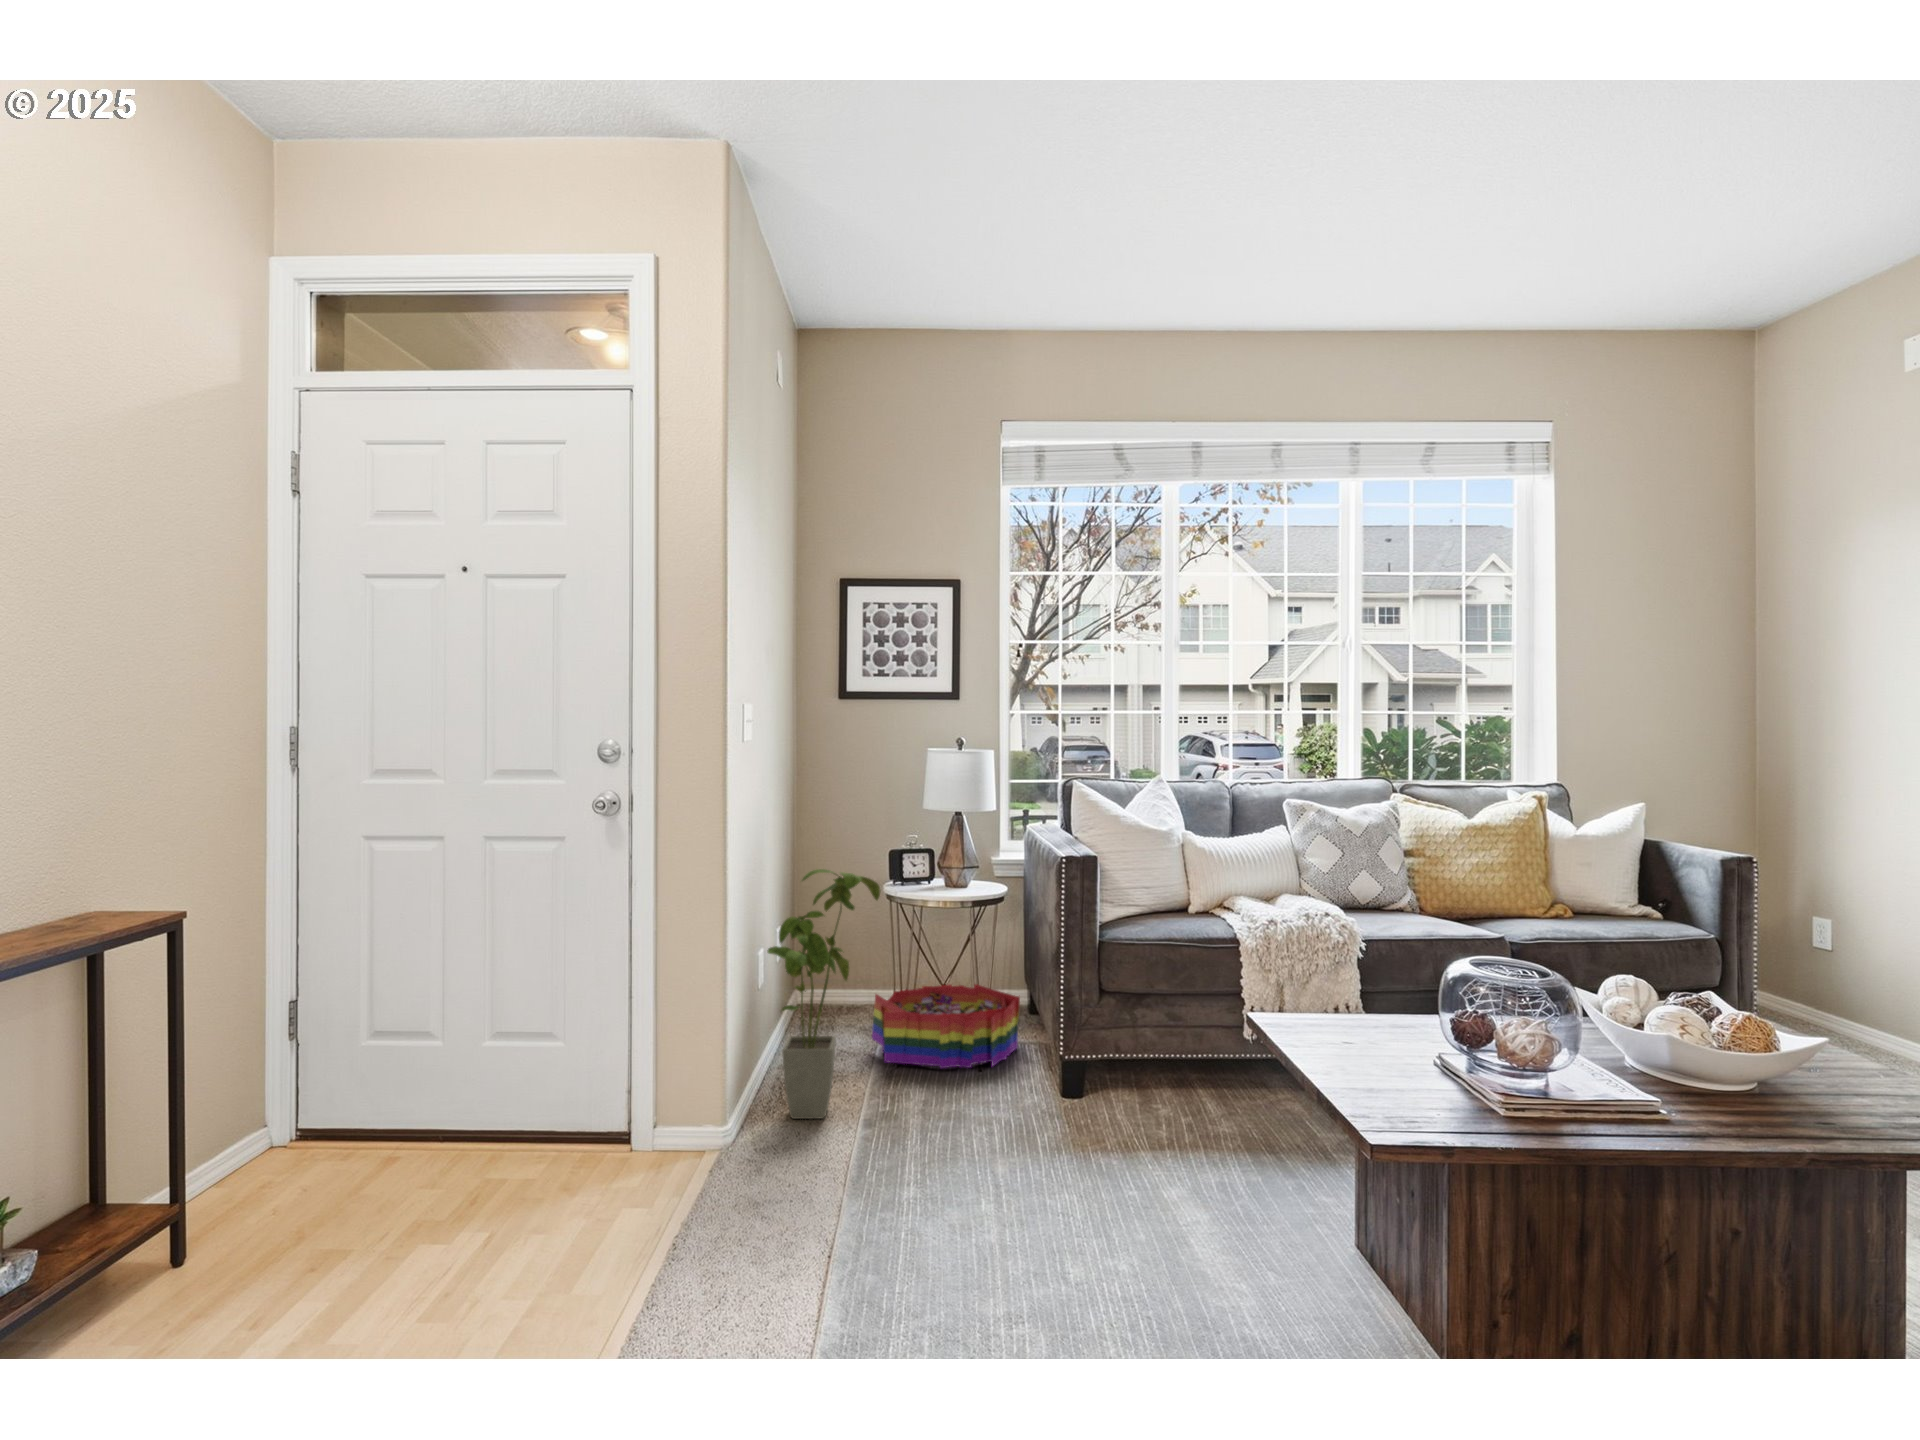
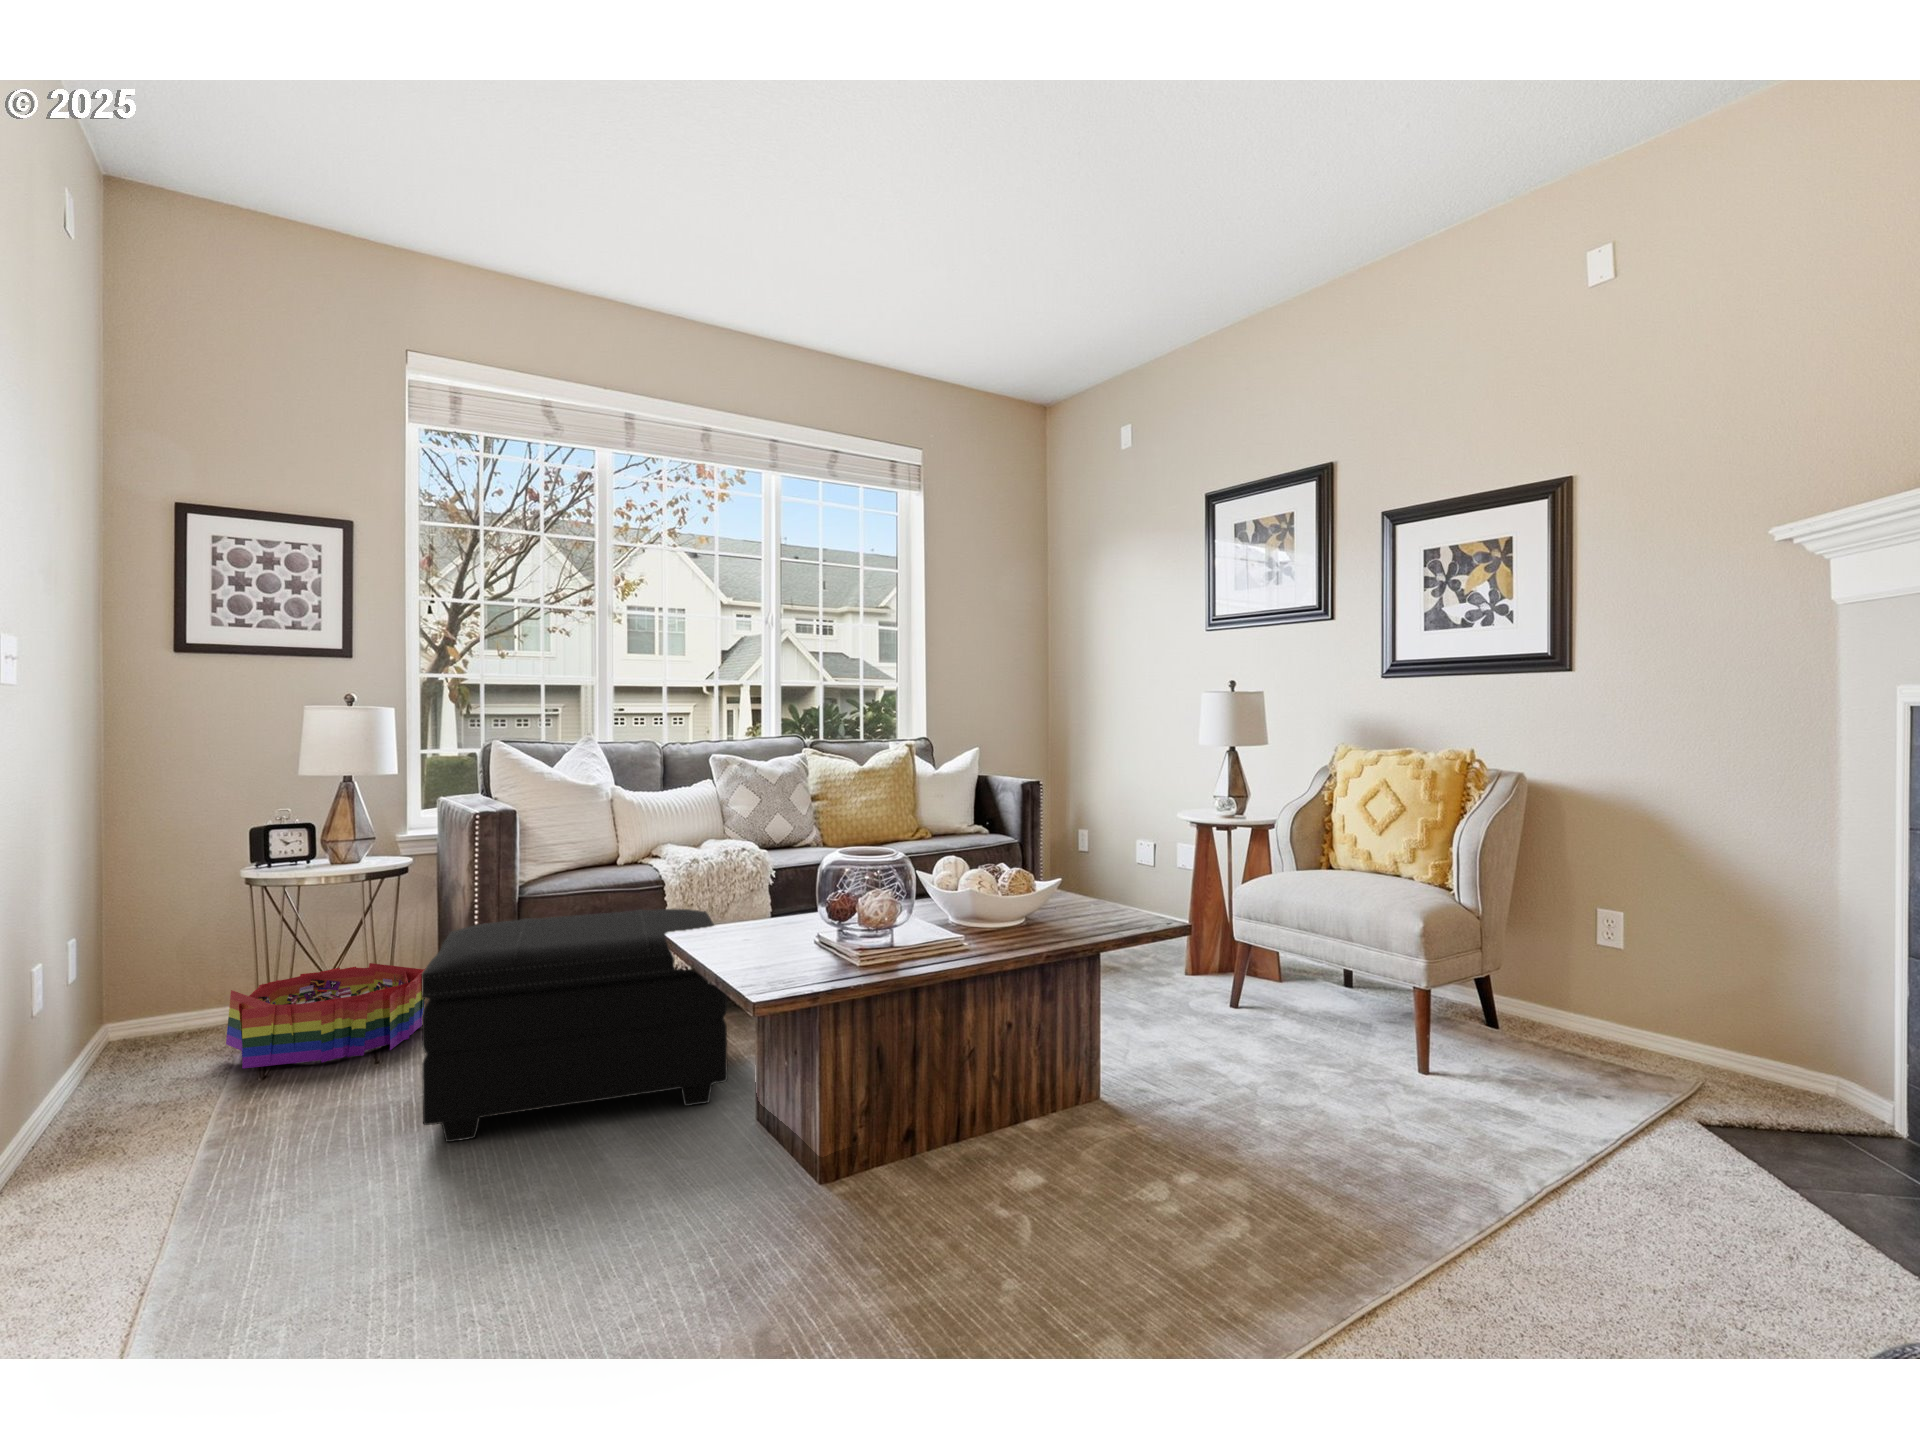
house plant: present [767,869,880,1119] -> none [47,843,231,1164]
footstool: none [1021,964,1299,1180] -> present [422,909,728,1142]

